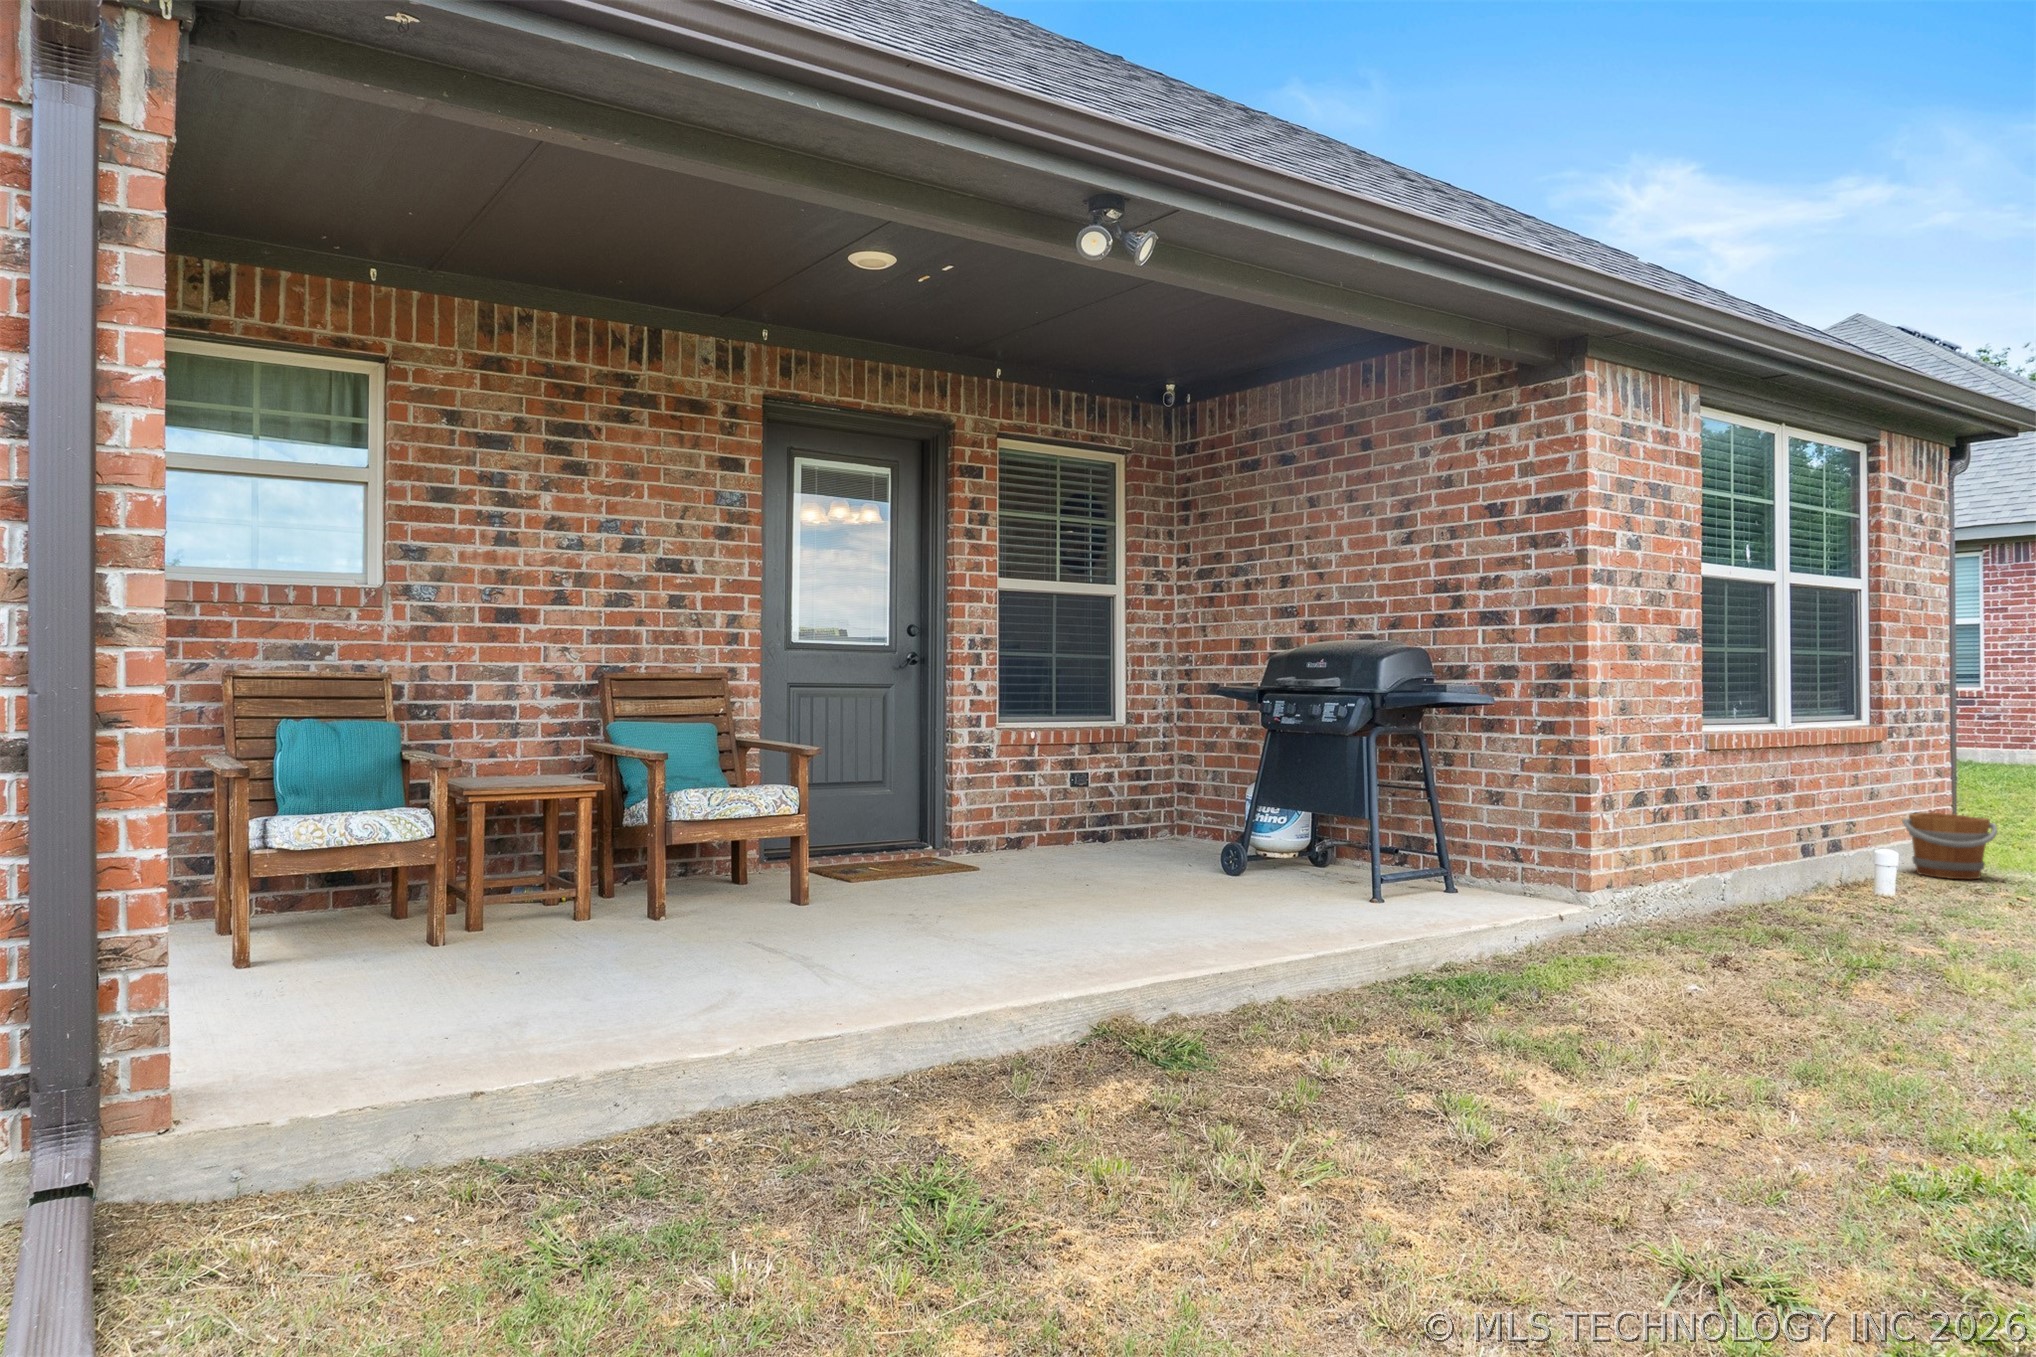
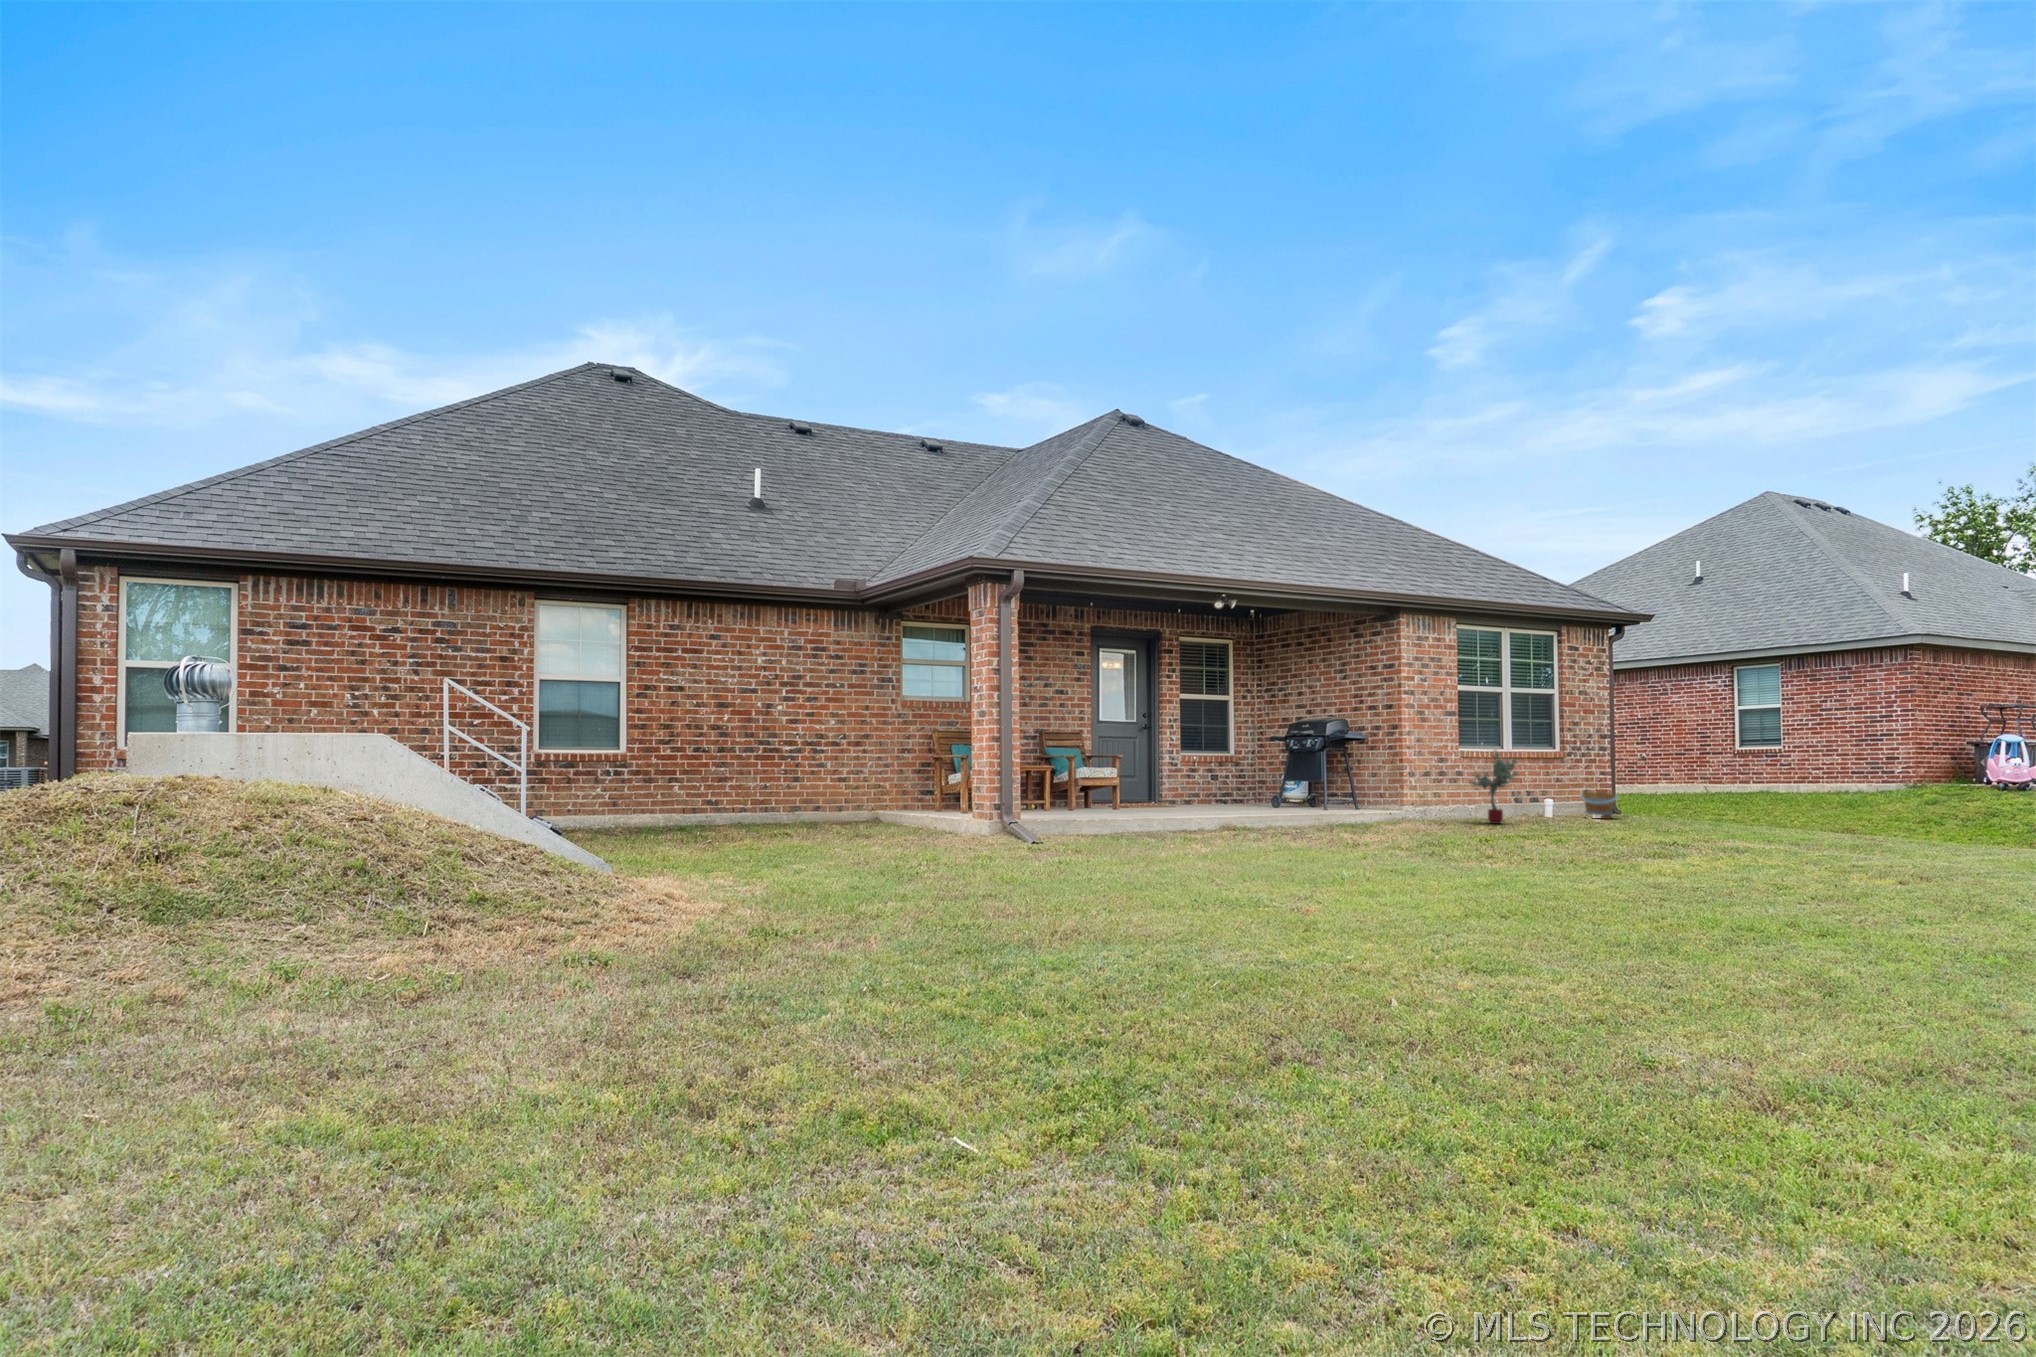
potted tree: none [1727,726,1854,922] -> present [1471,750,1518,824]

